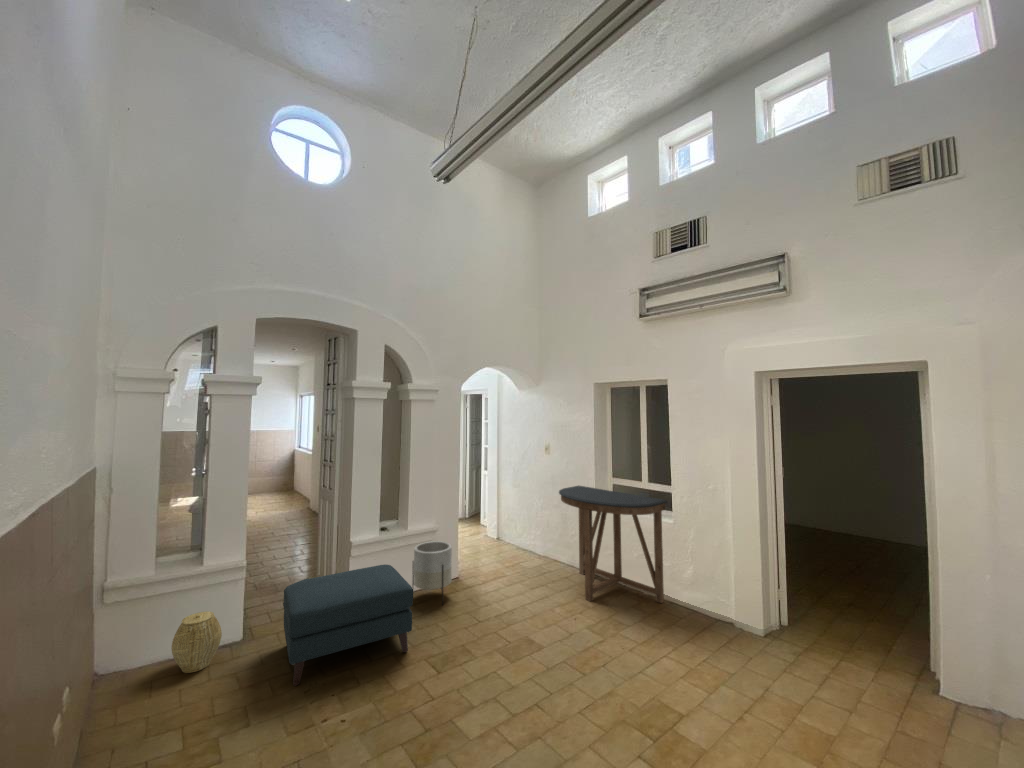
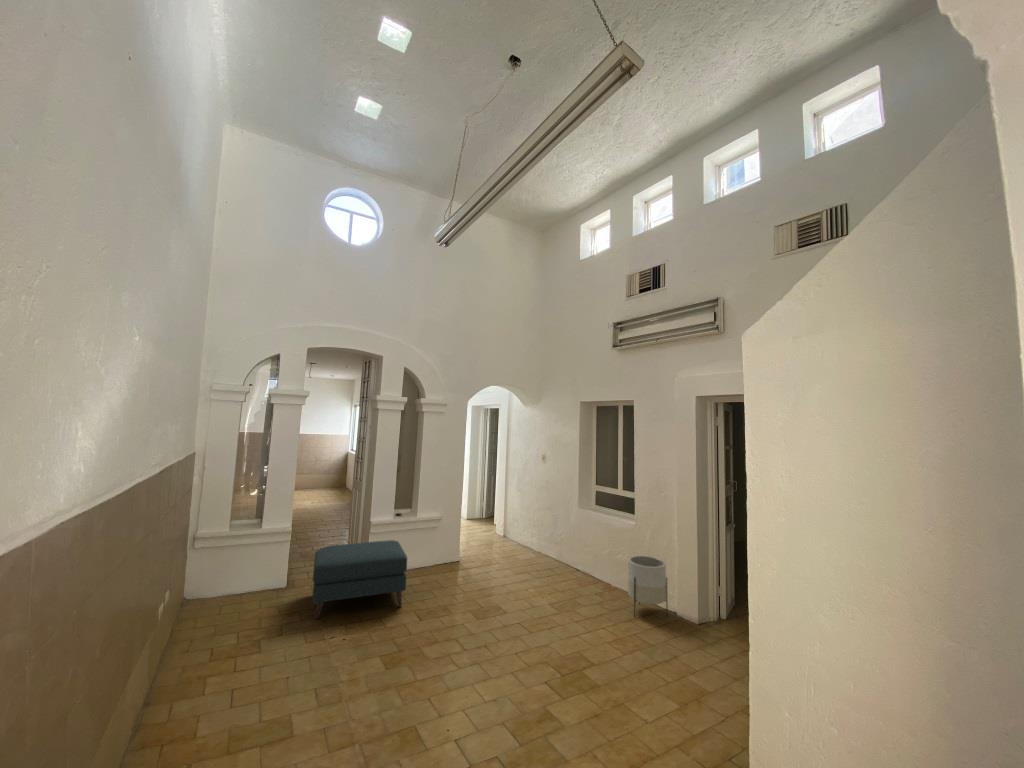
console table: present [559,486,667,603] -> none [543,489,629,593]
planter: present [412,541,452,605] -> present [628,556,668,617]
woven basket: present [171,611,222,673] -> none [236,562,271,604]

